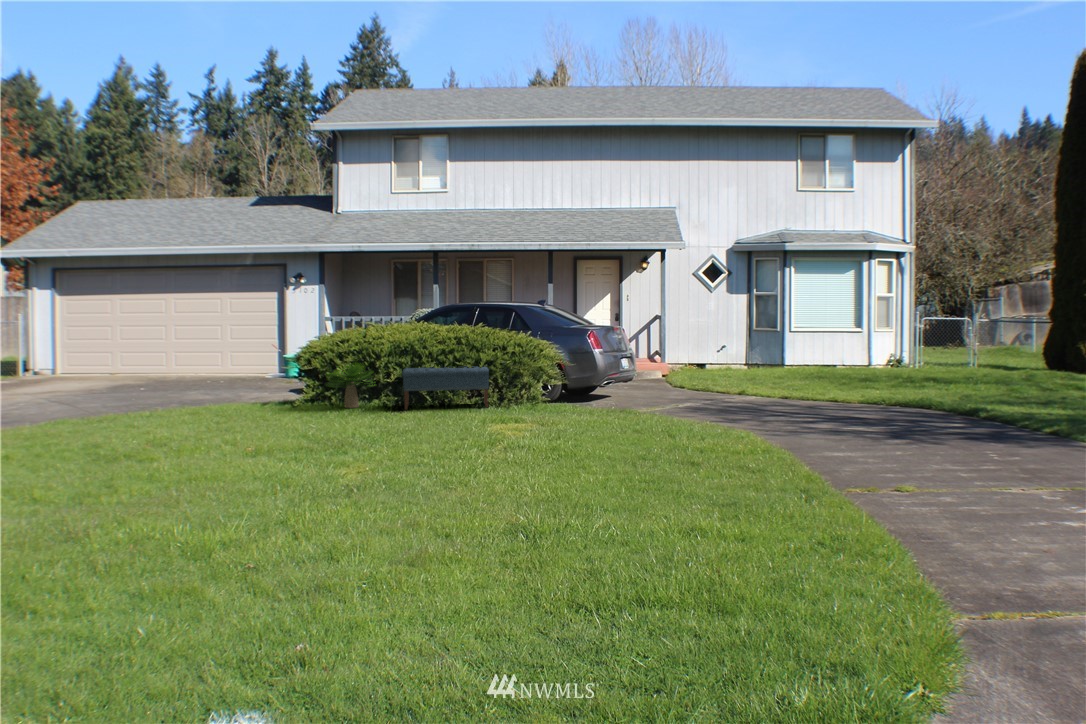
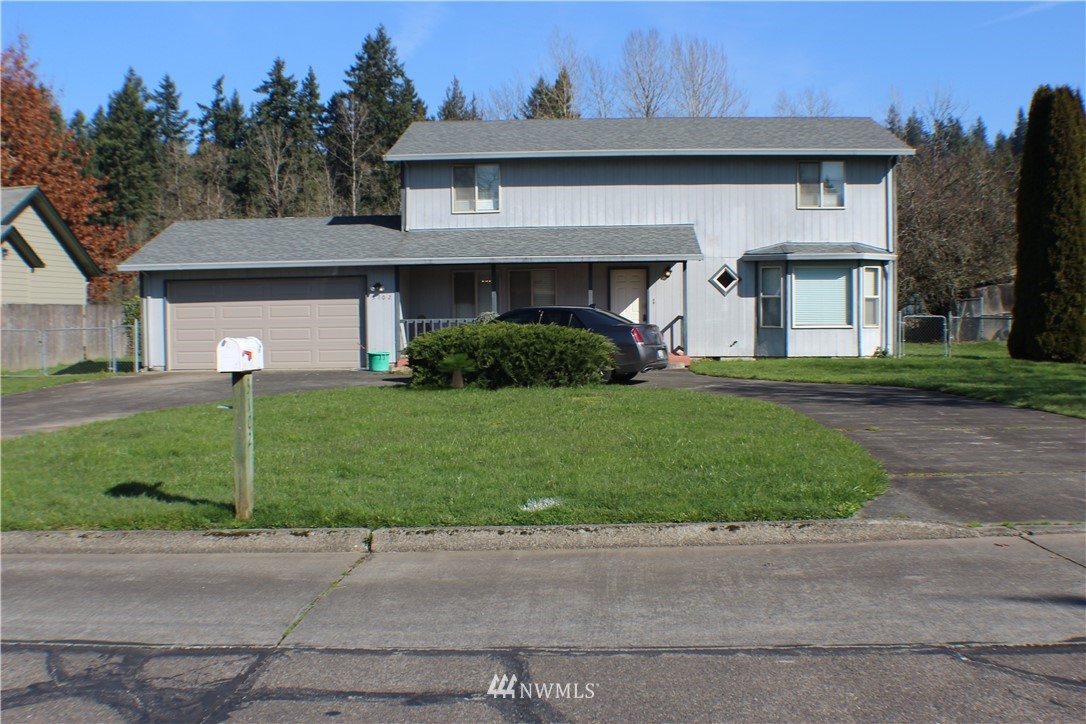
bench: present [402,366,489,410] -> none [497,355,564,388]

